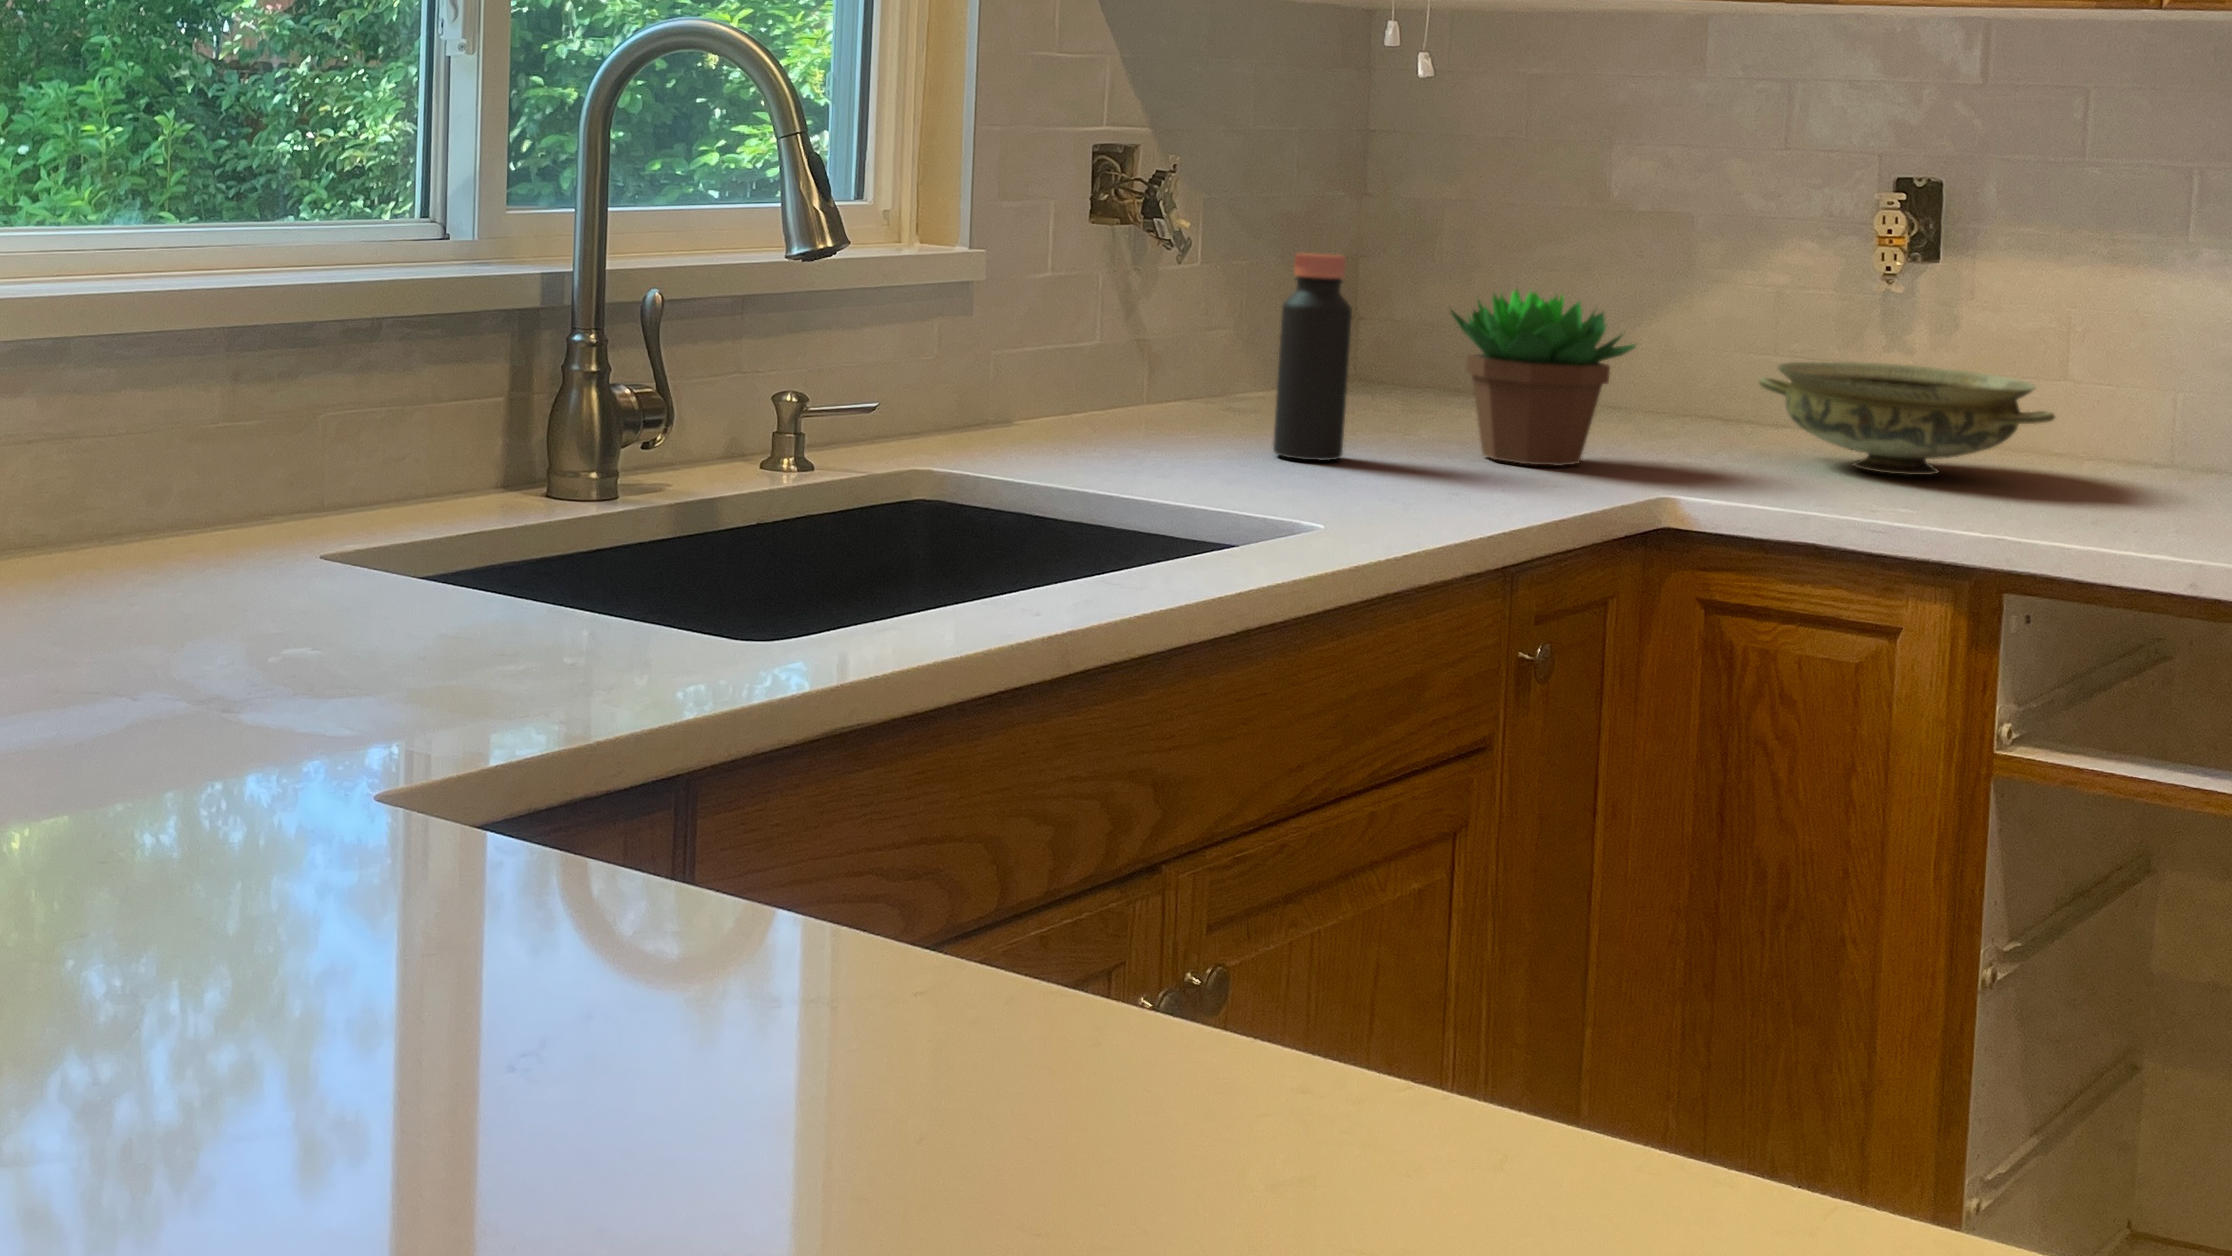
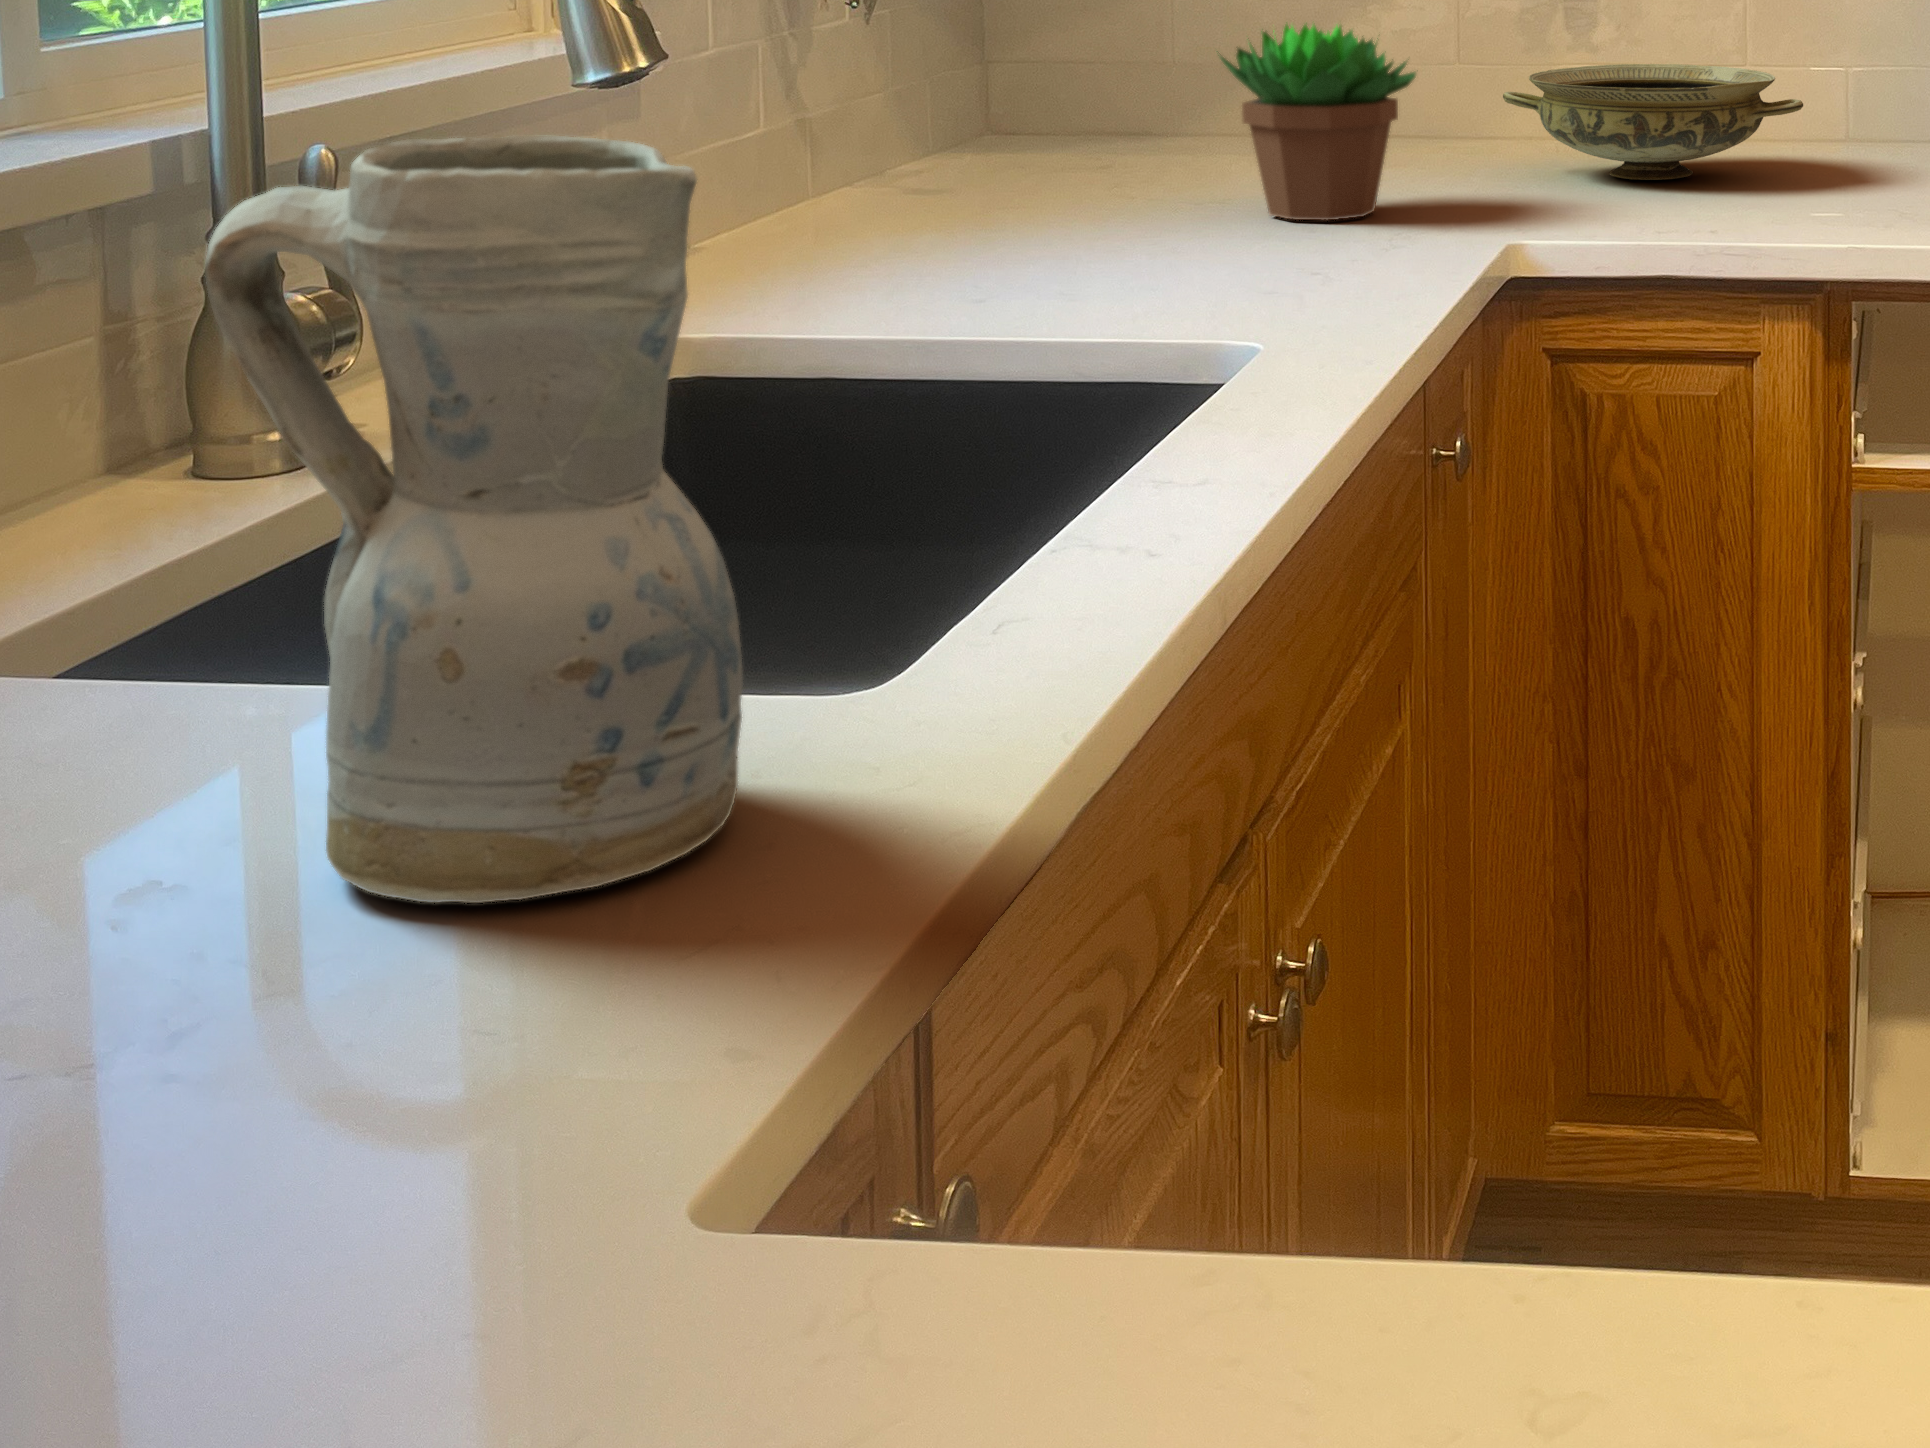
ceramic pitcher: none [363,245,630,707] -> present [205,136,743,903]
bottle: present [1273,253,1352,460] -> none [1051,2,1138,250]

